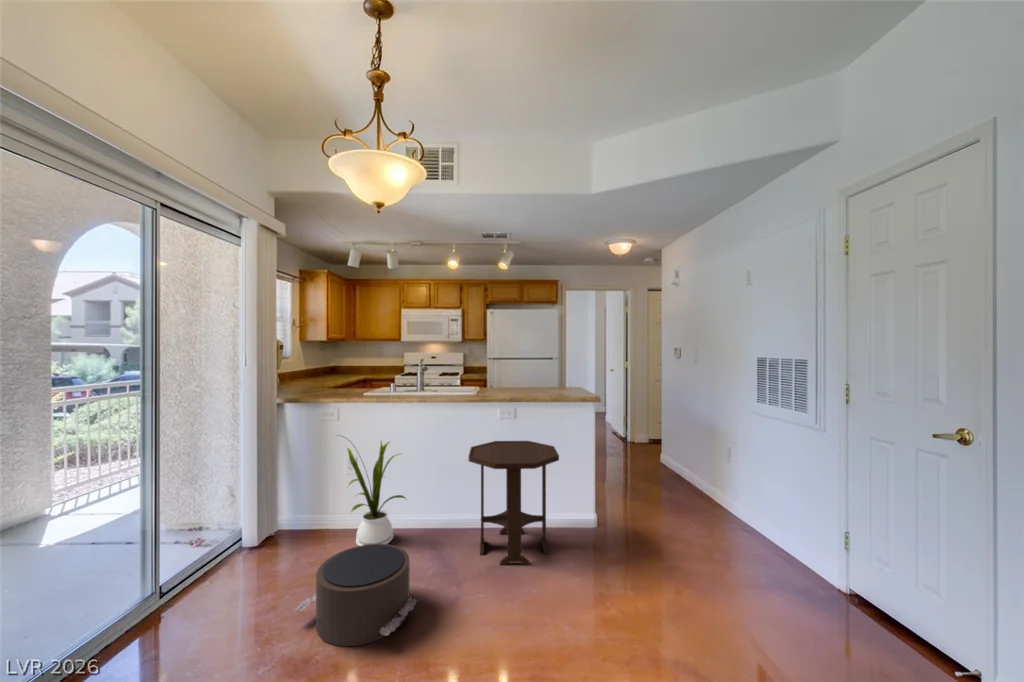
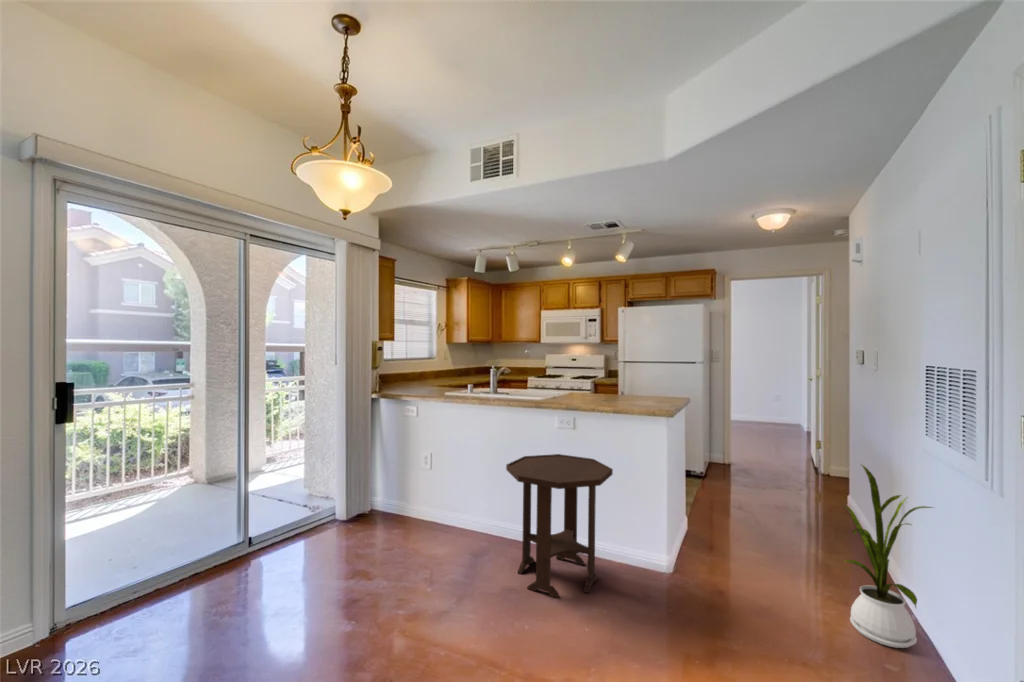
house plant: present [347,442,405,546] -> present [845,465,932,648]
pouf: present [295,544,418,646] -> none [330,530,421,617]

